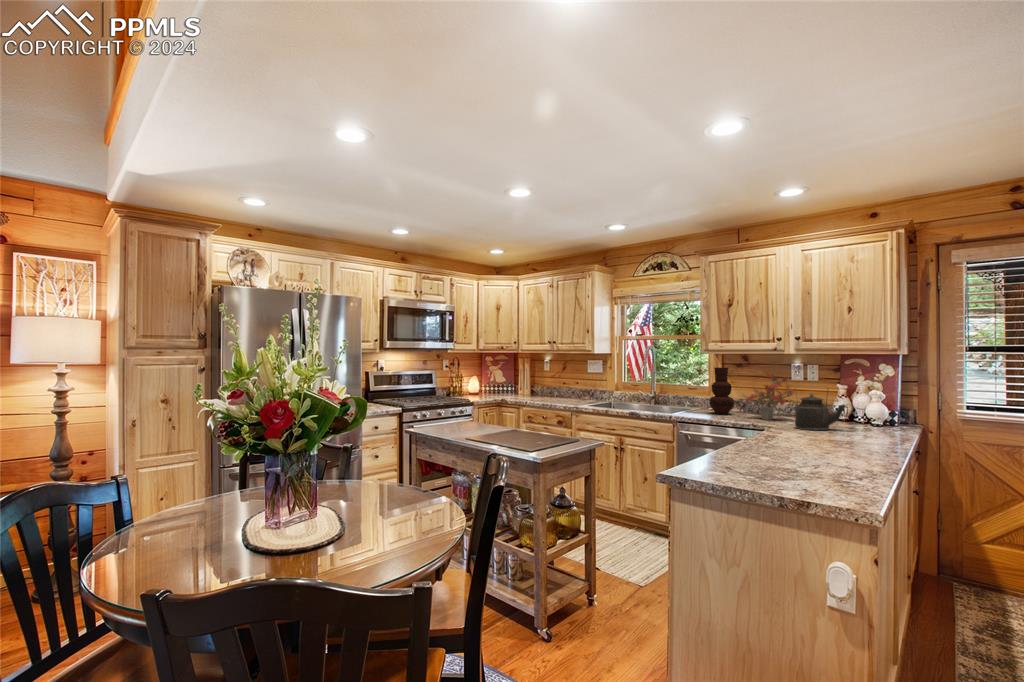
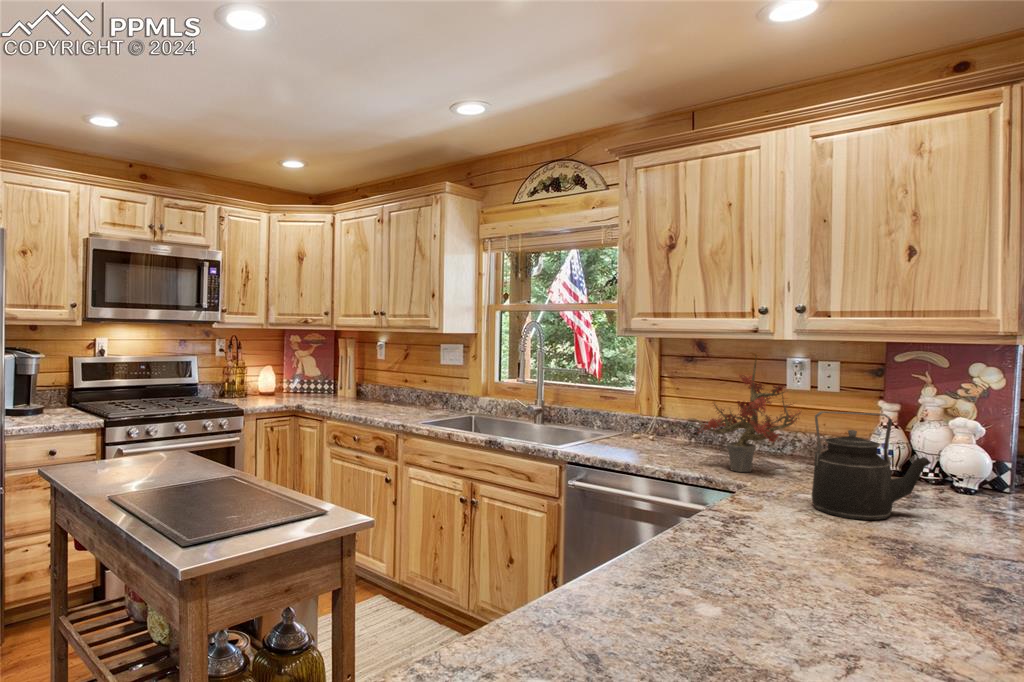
vase: present [709,367,734,414] -> none [630,362,676,453]

